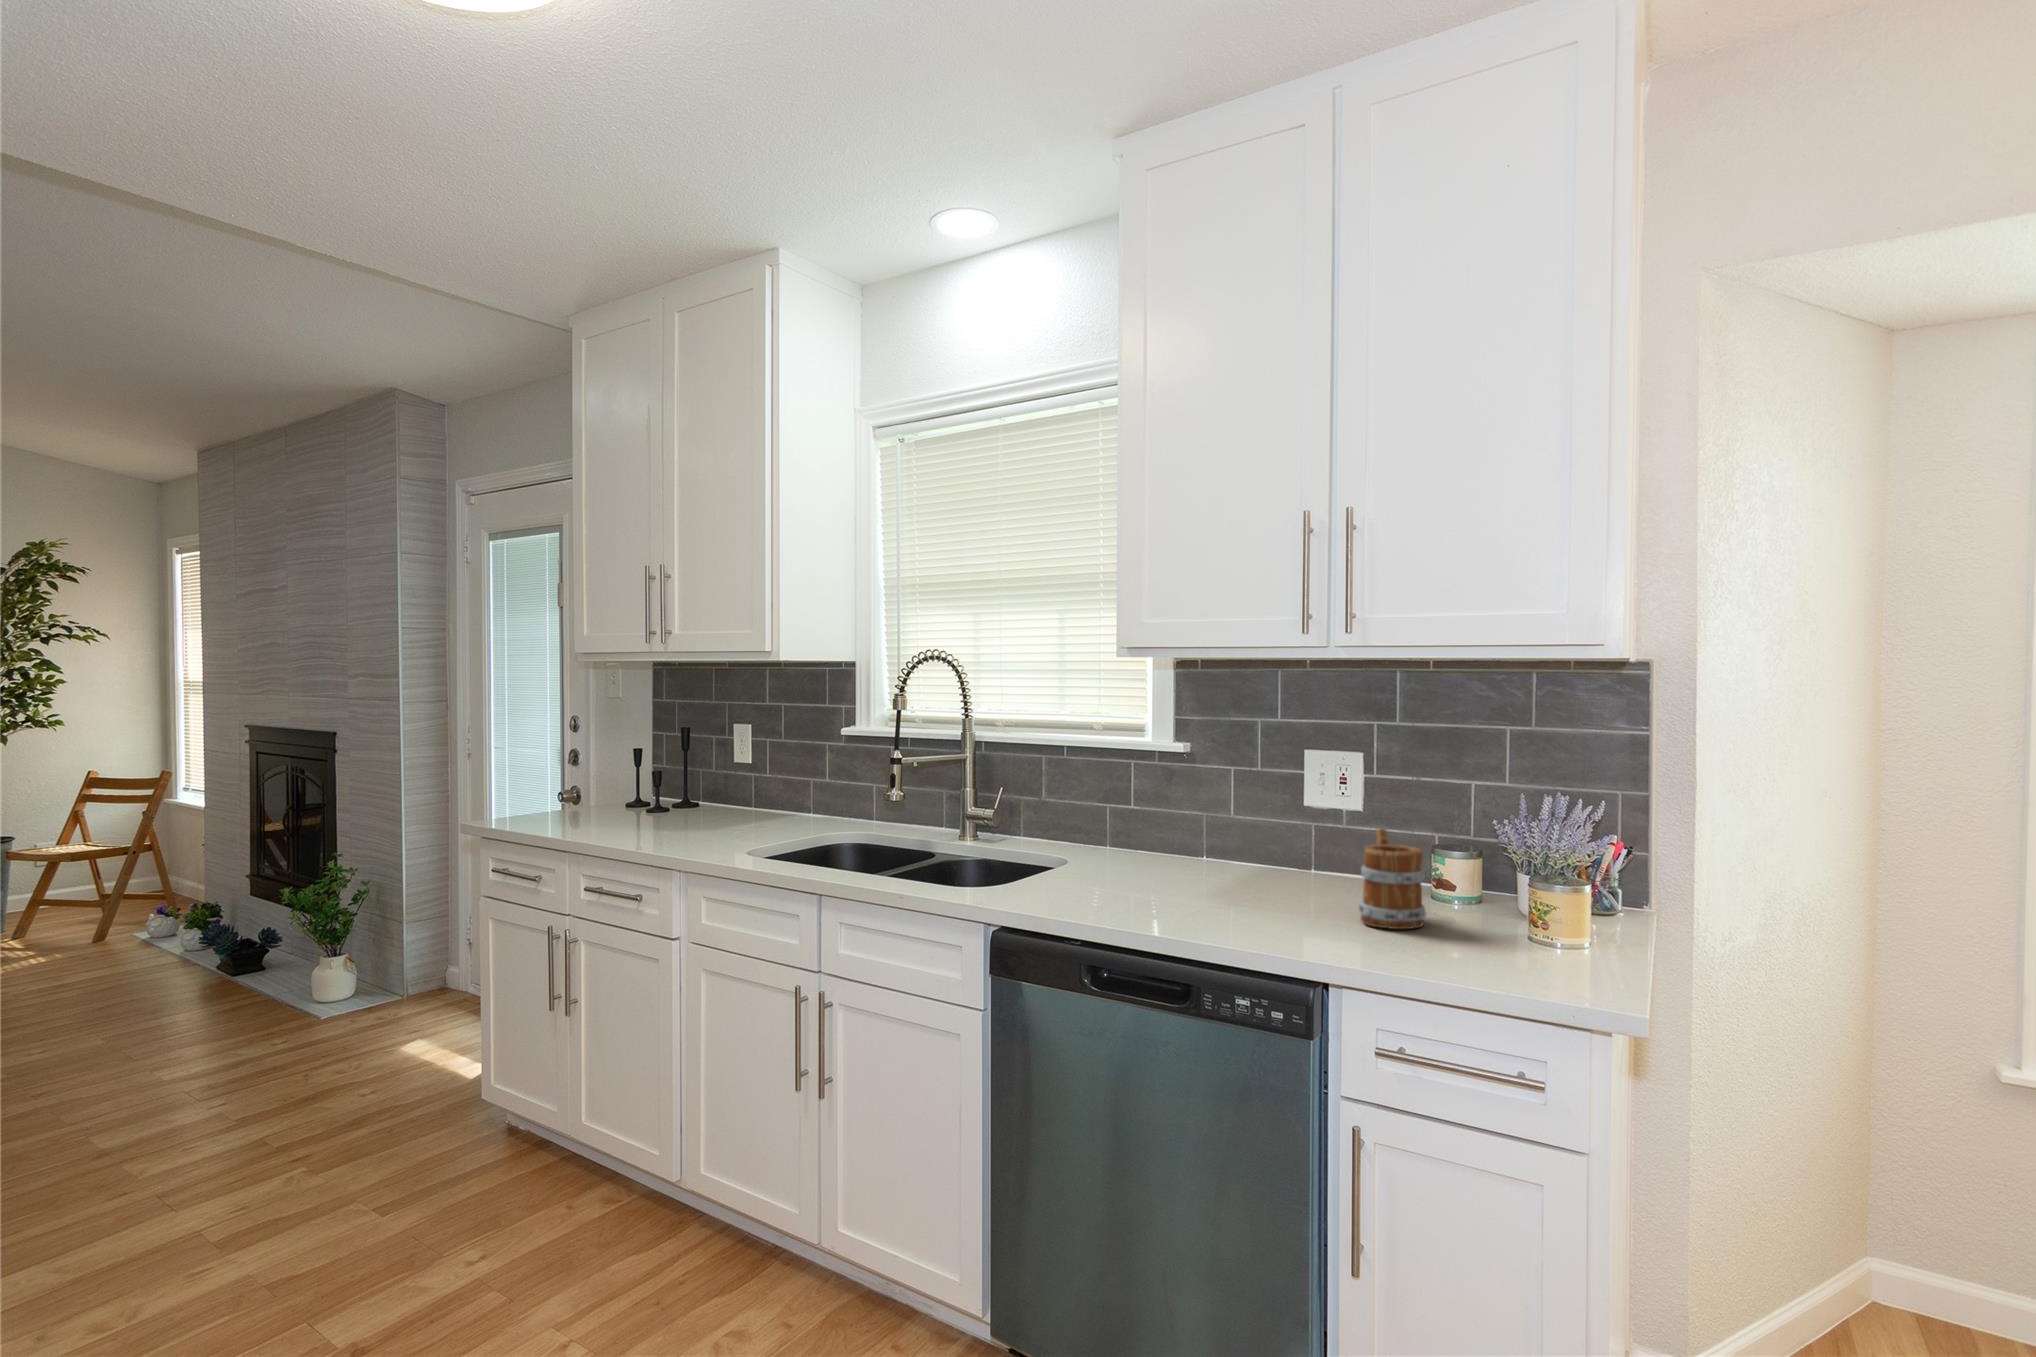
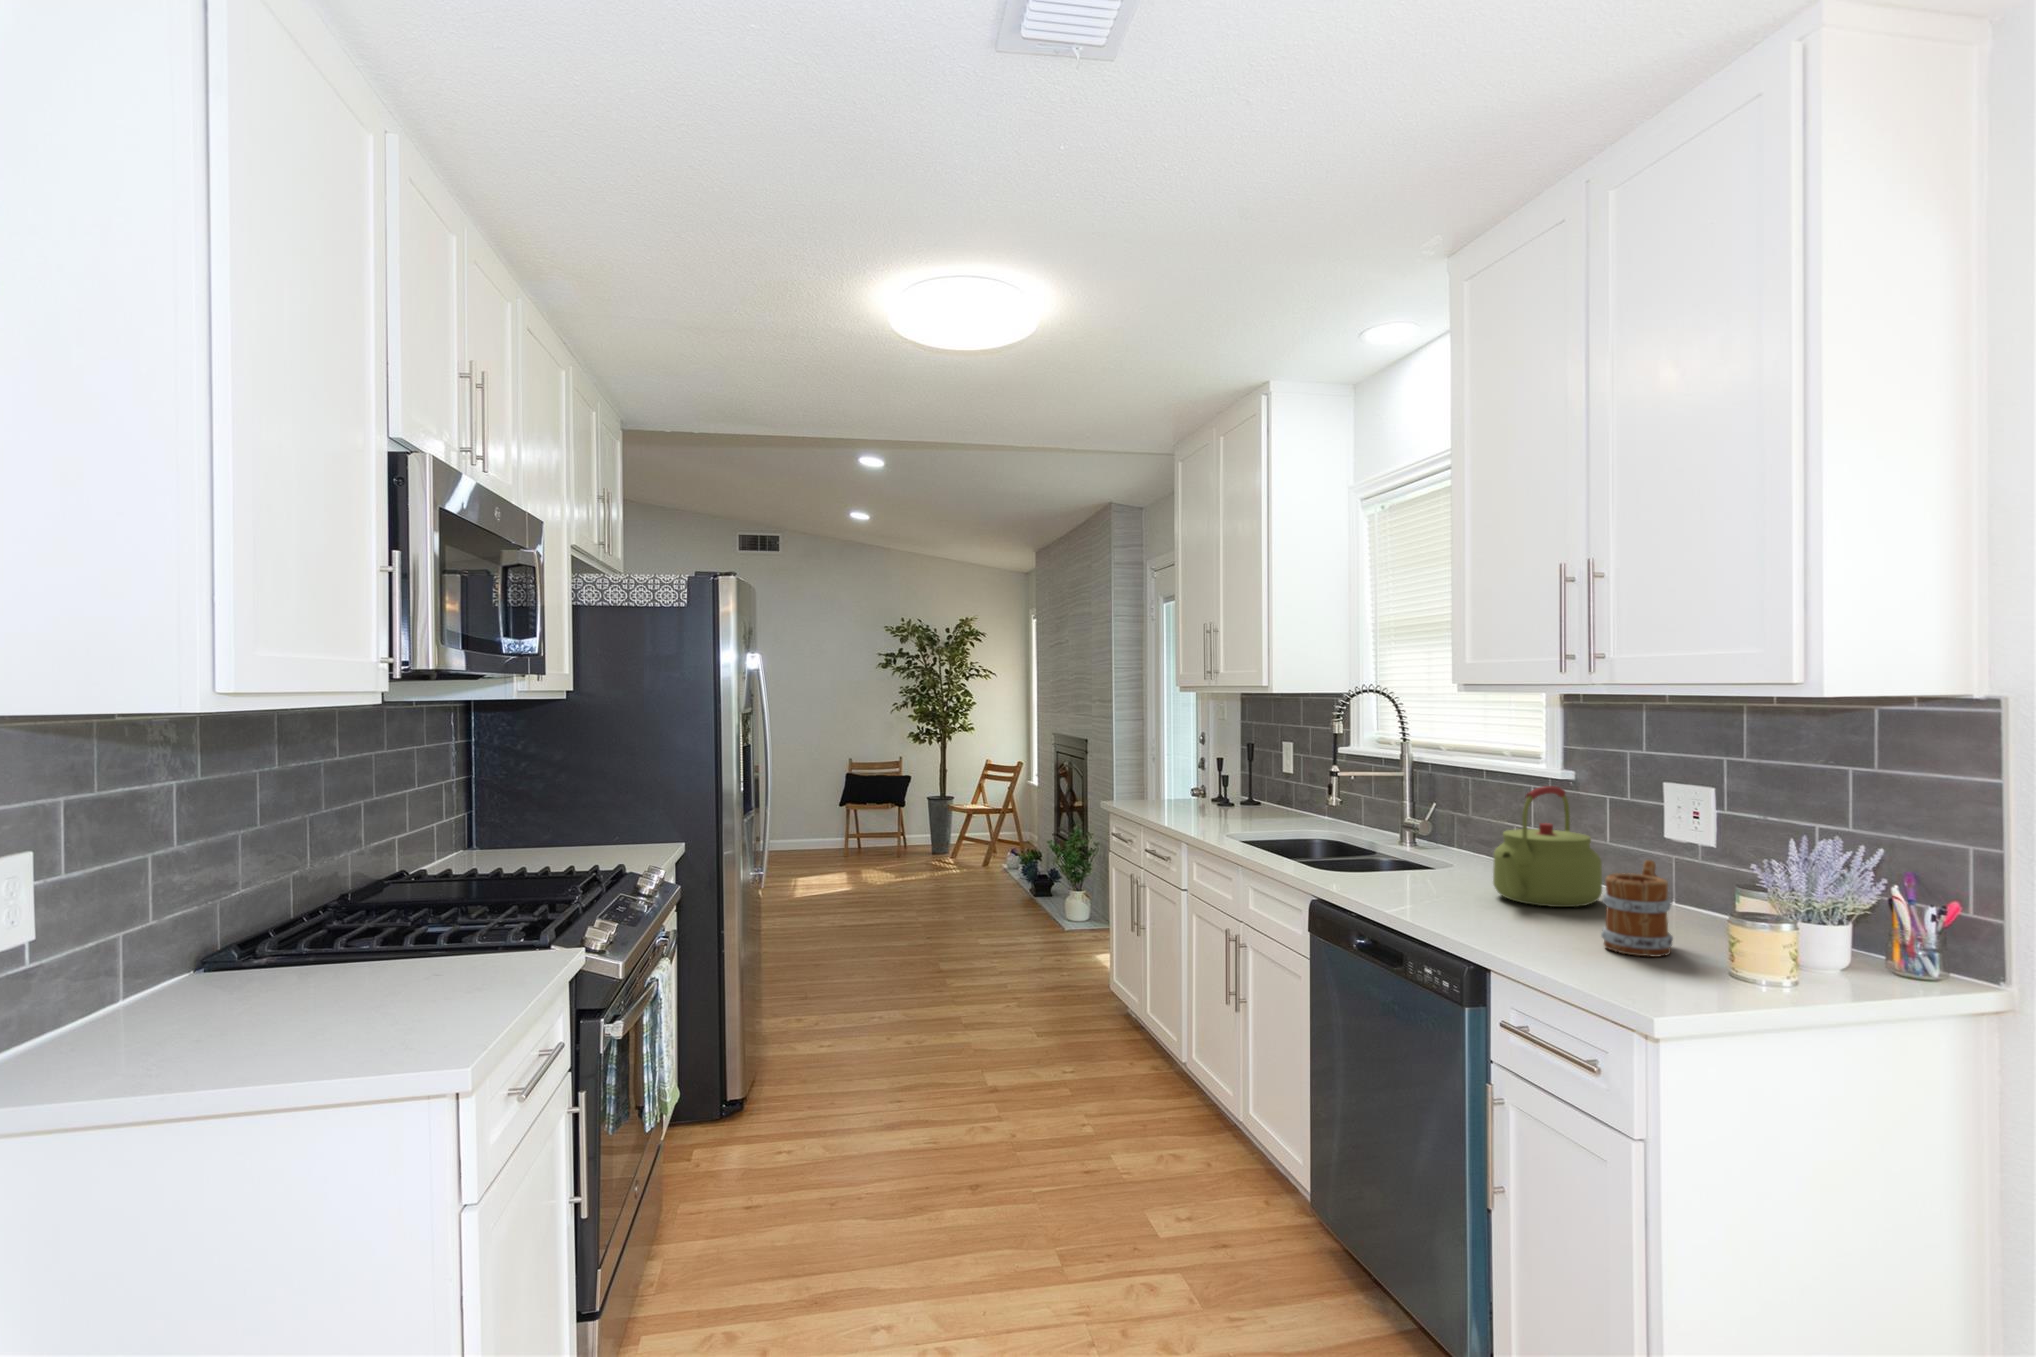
kettle: none [1161,759,1268,890] -> present [1493,786,1602,907]

